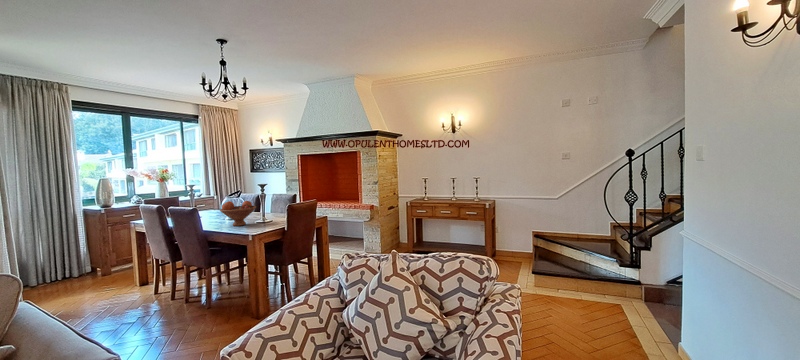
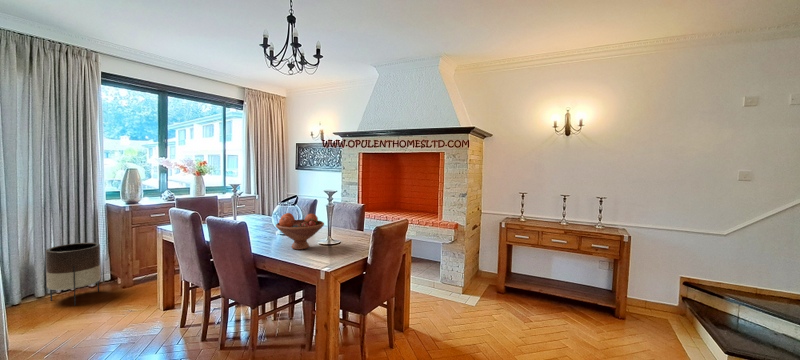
planter: none [37,240,84,289] -> present [46,243,101,305]

